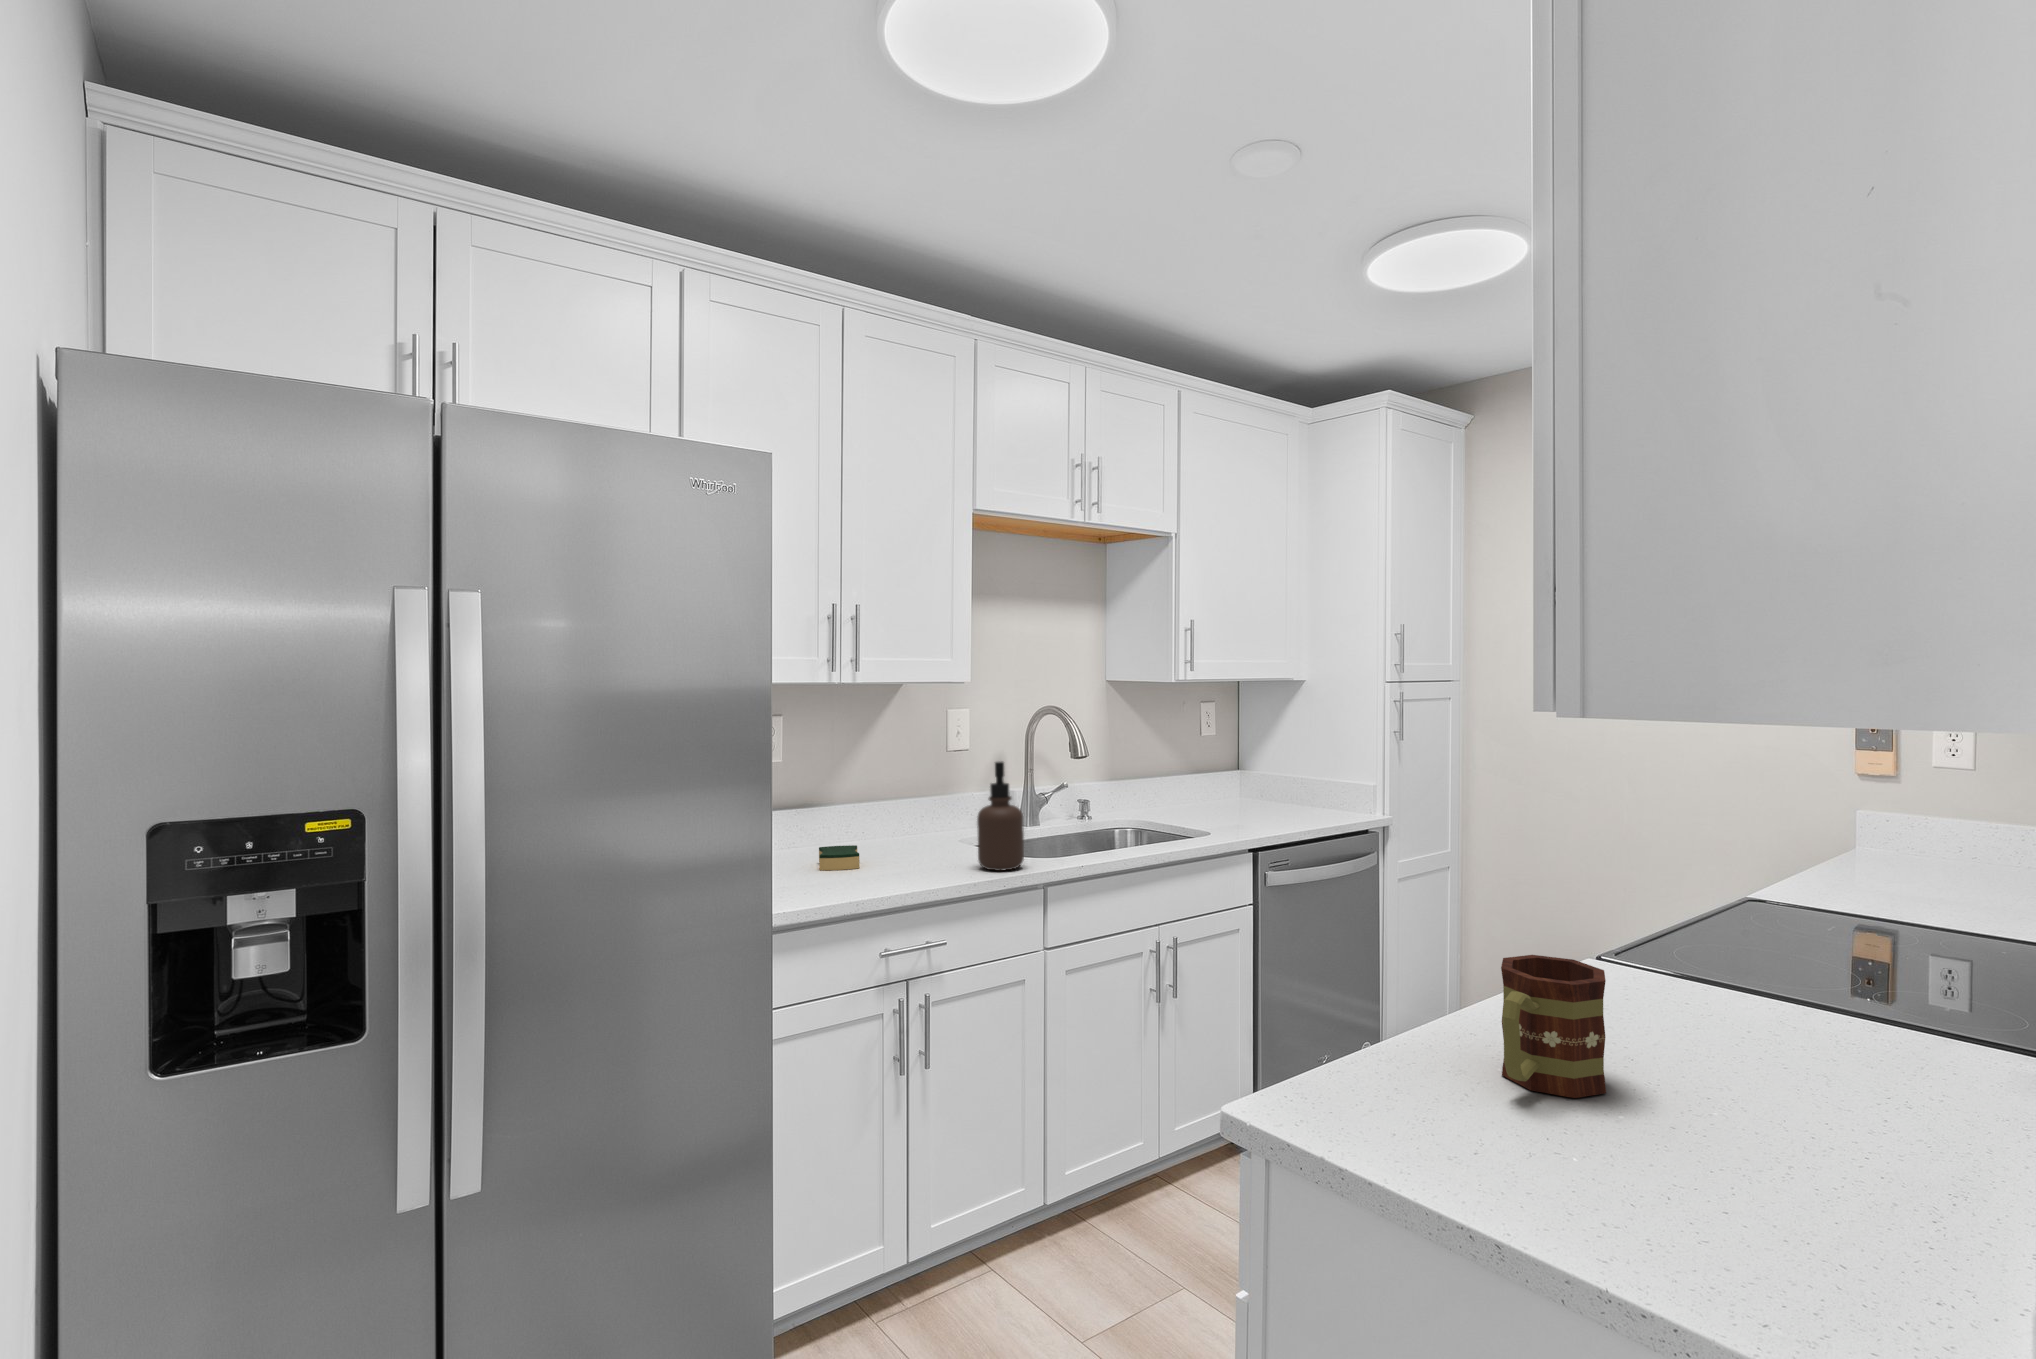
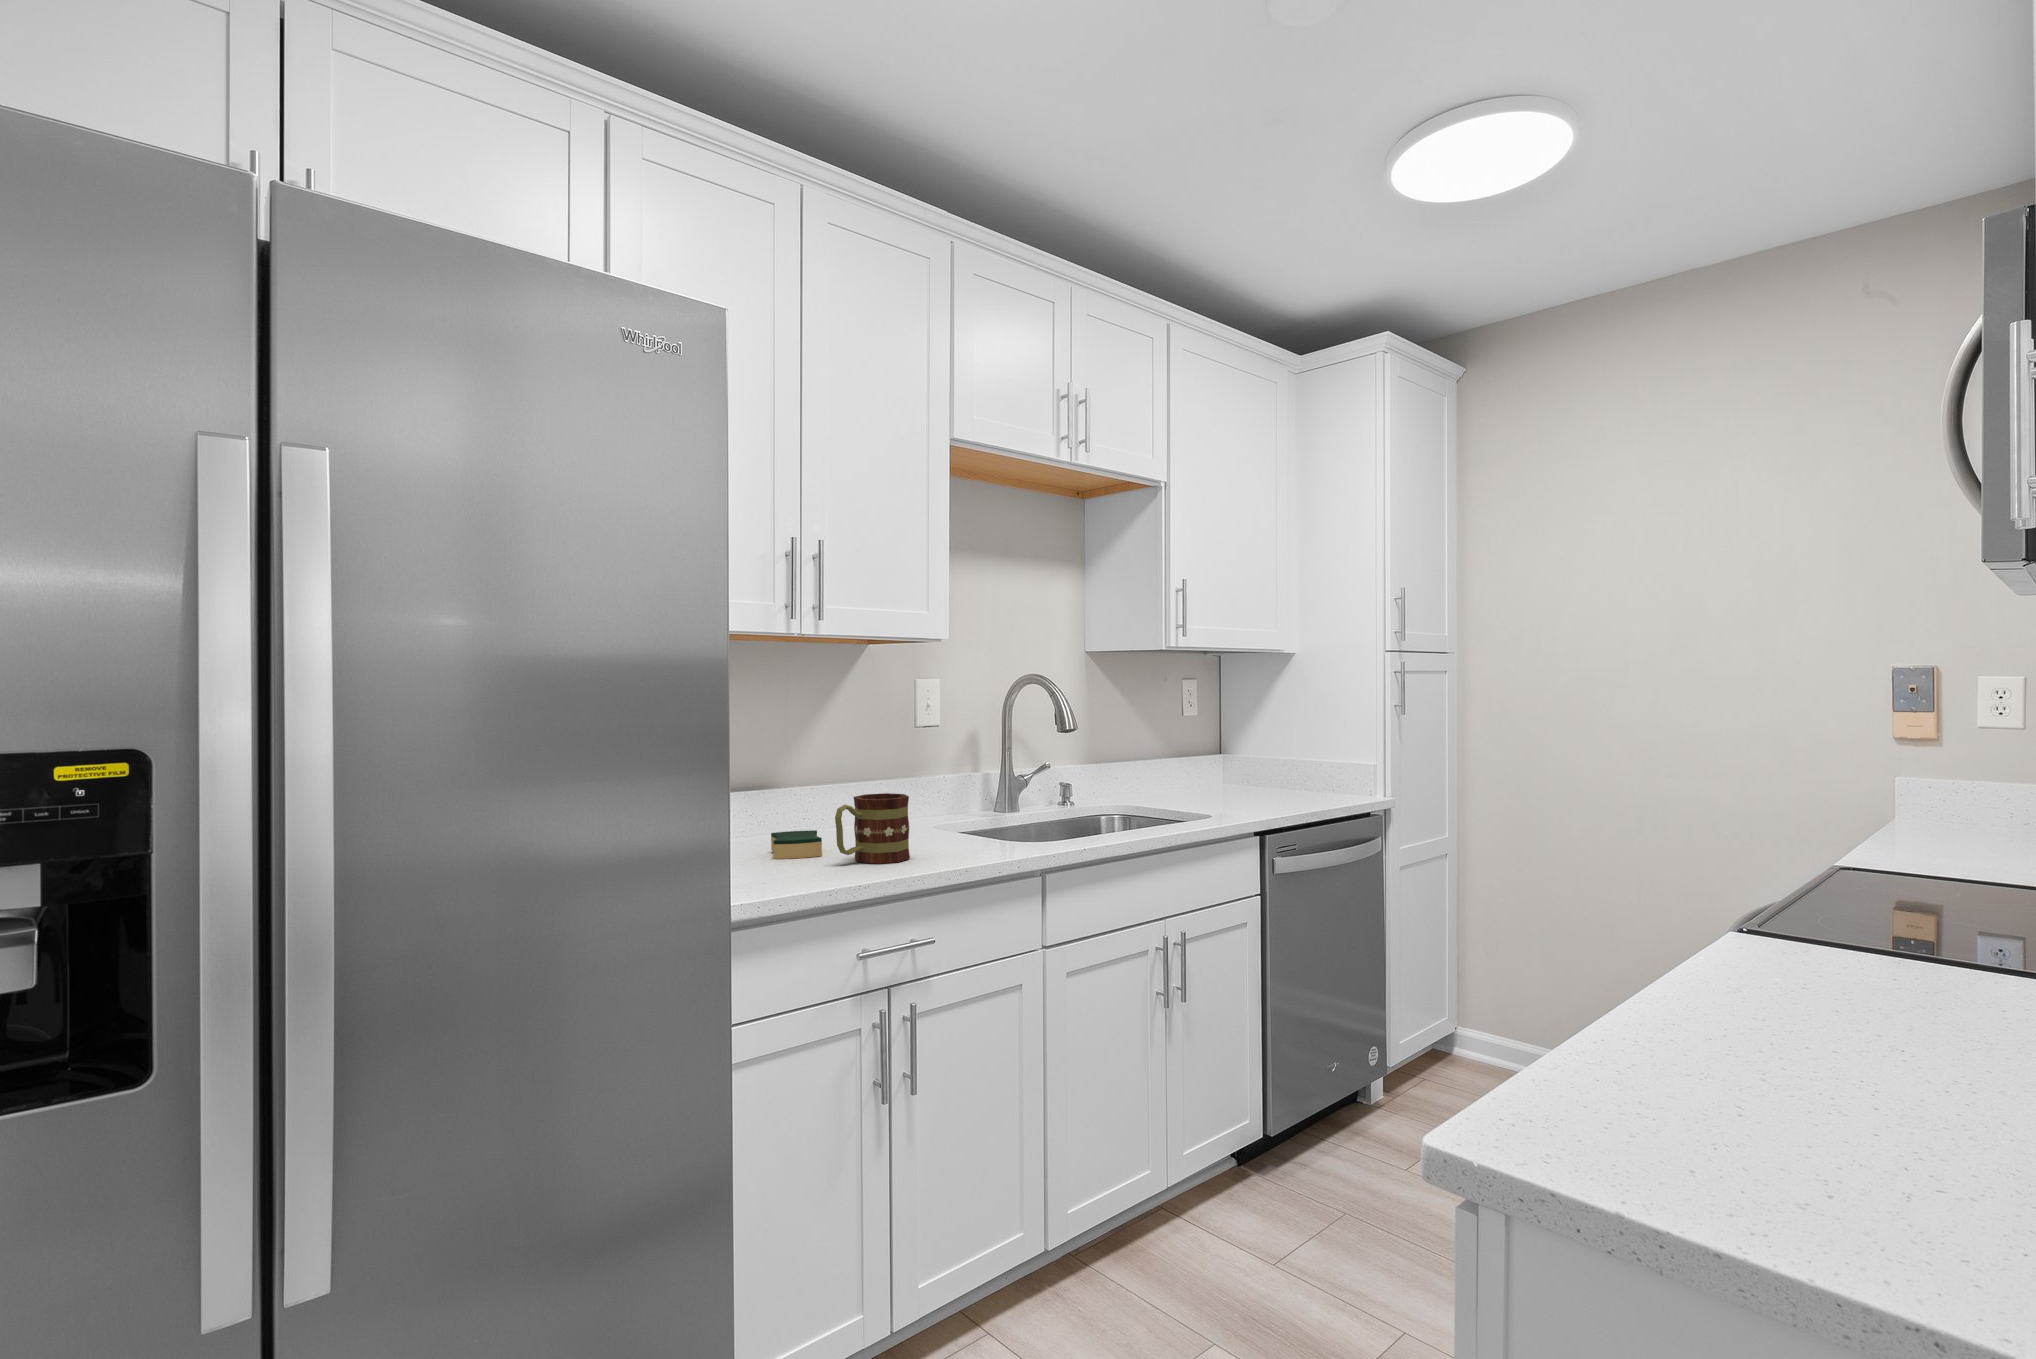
soap dispenser: present [977,761,1024,871] -> none [963,727,1018,855]
mug: present [1501,955,1606,1098] -> present [835,793,910,864]

